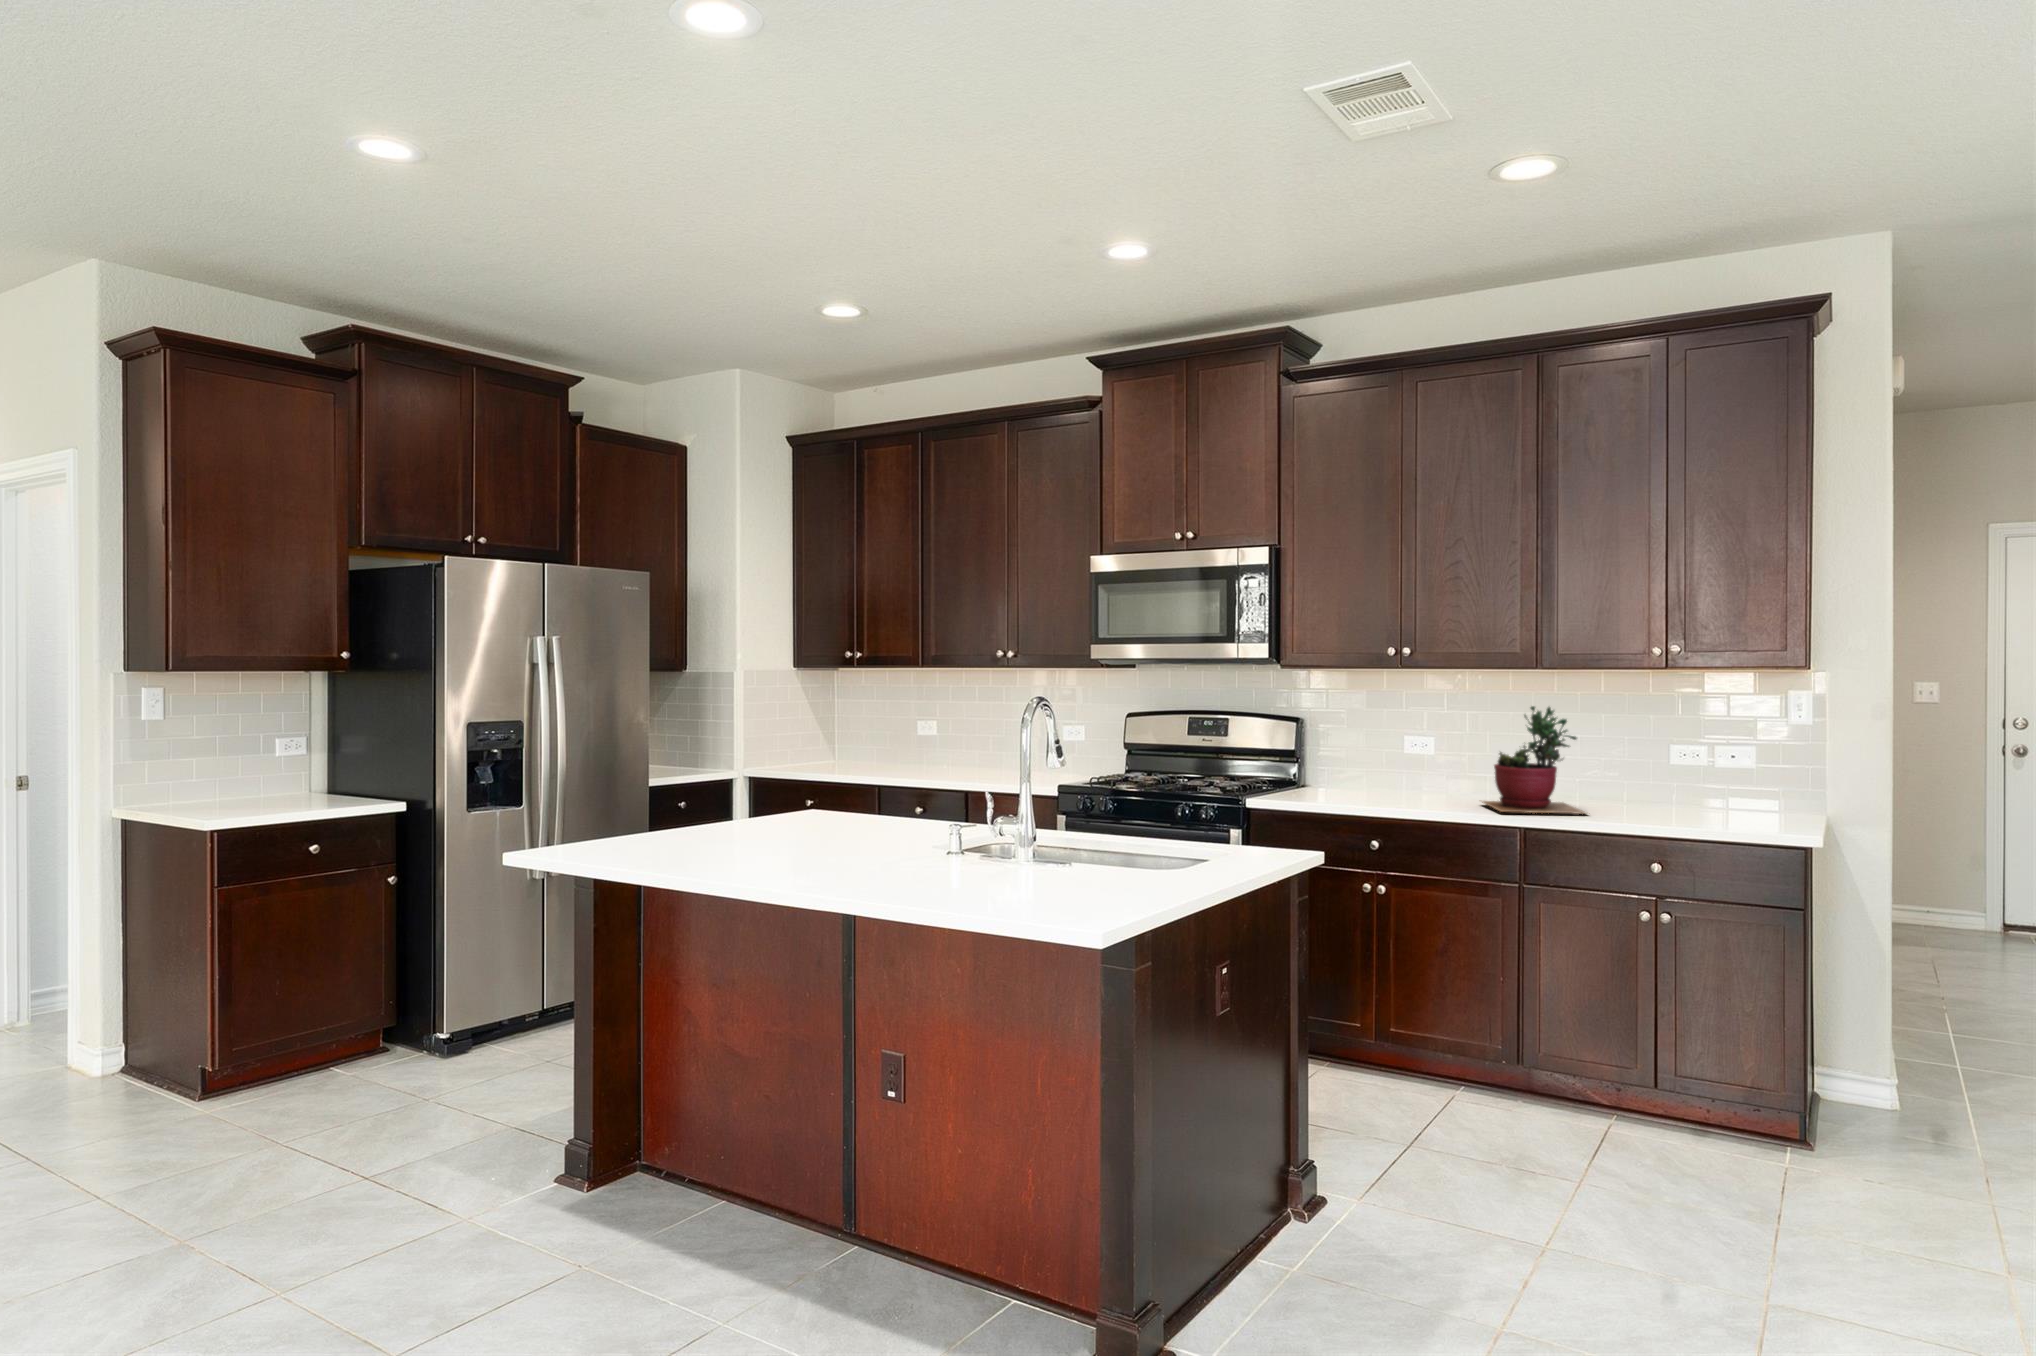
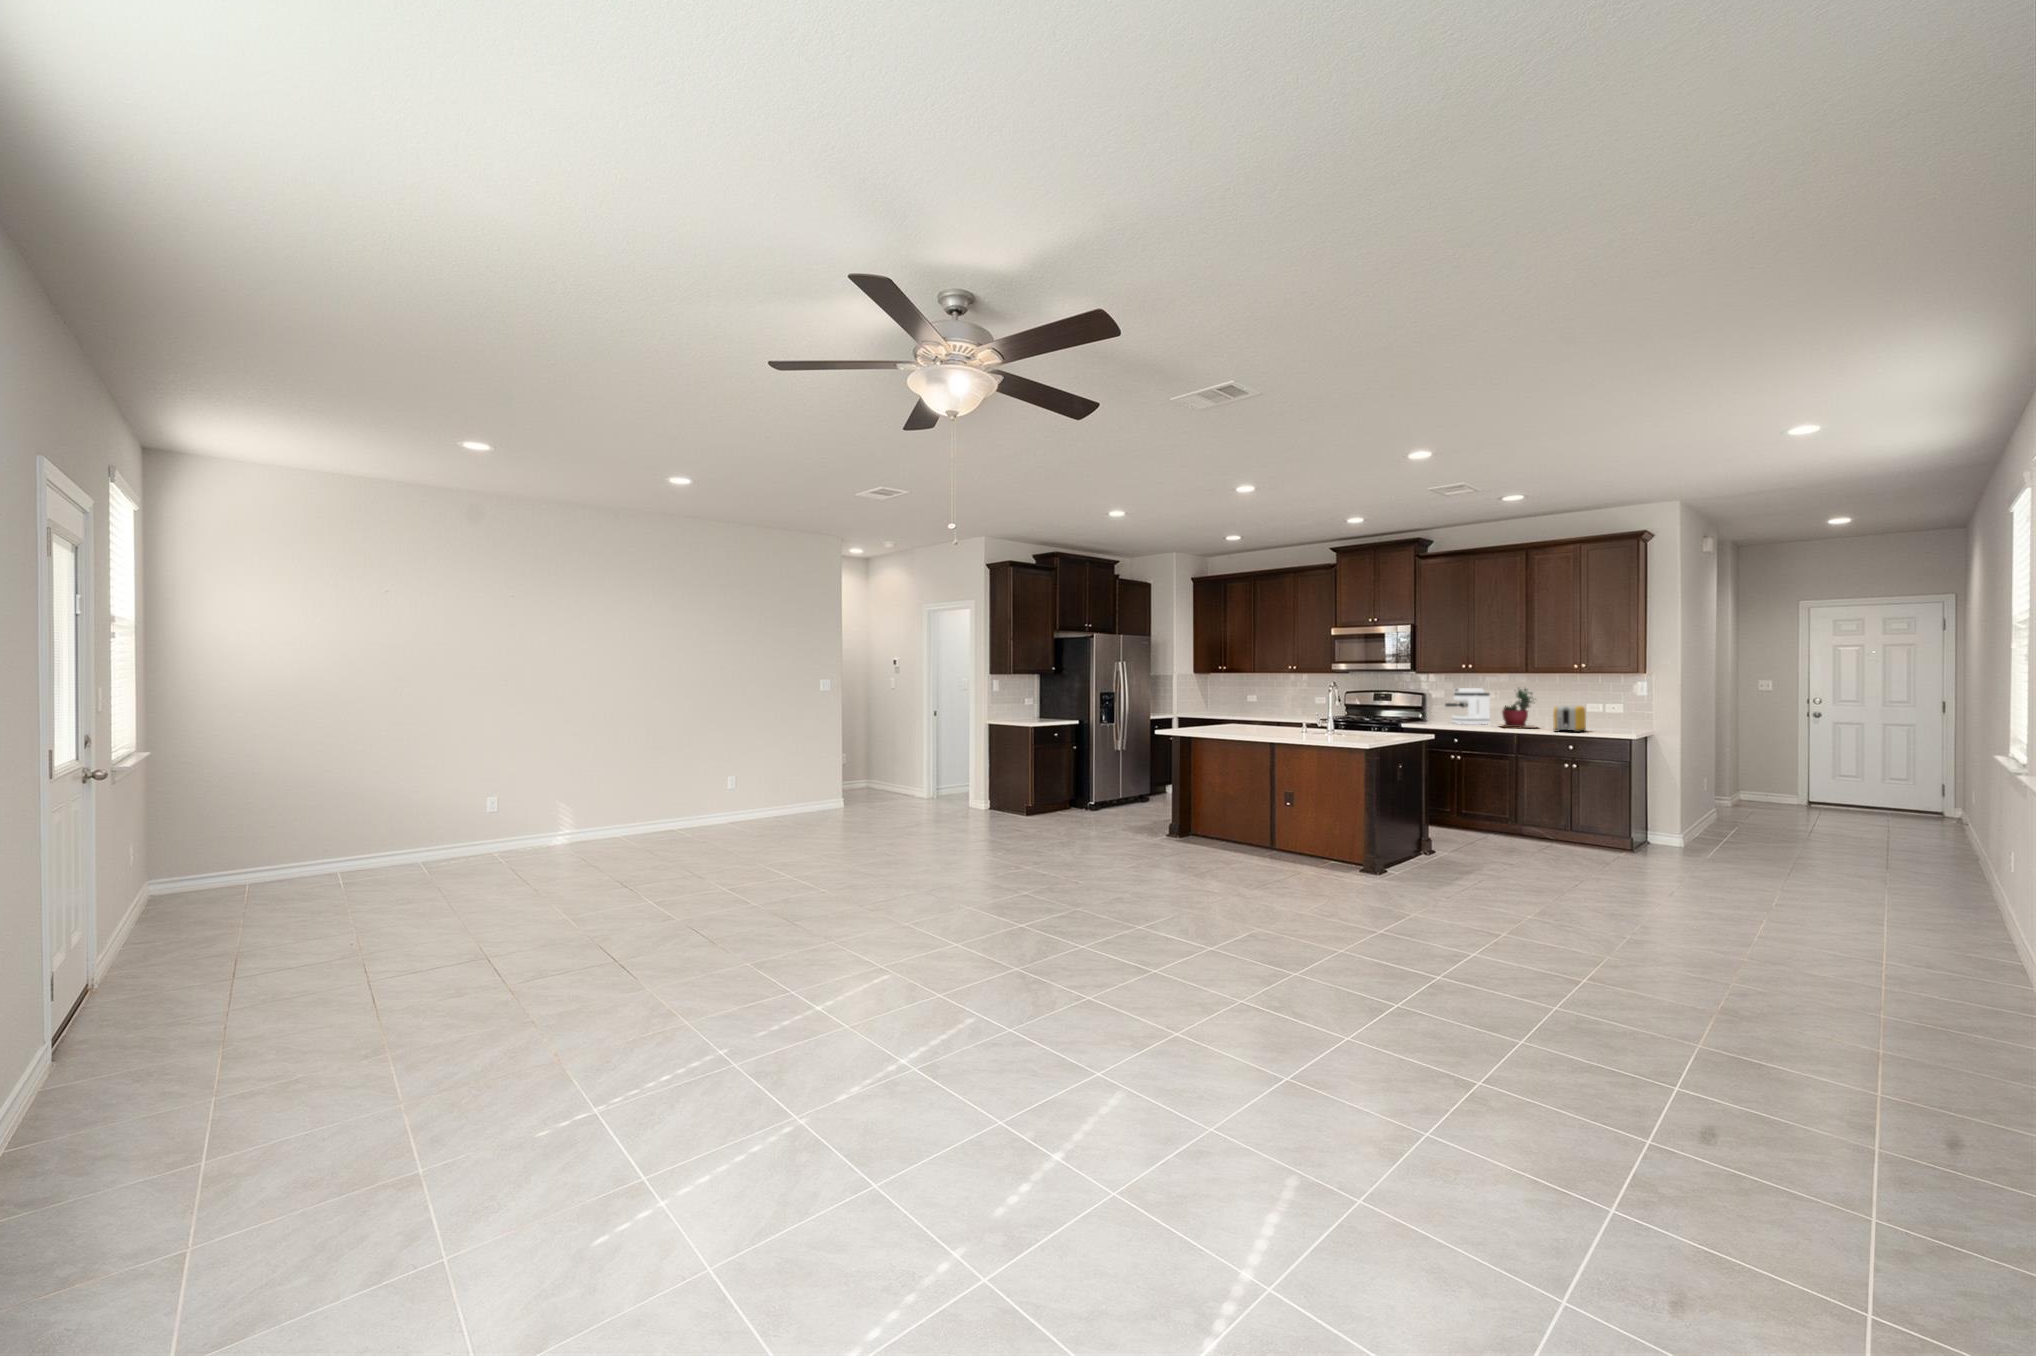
coffee maker: none [1354,706,1460,800] -> present [1445,688,1490,724]
toaster: none [1636,757,1705,833] -> present [1553,706,1586,732]

